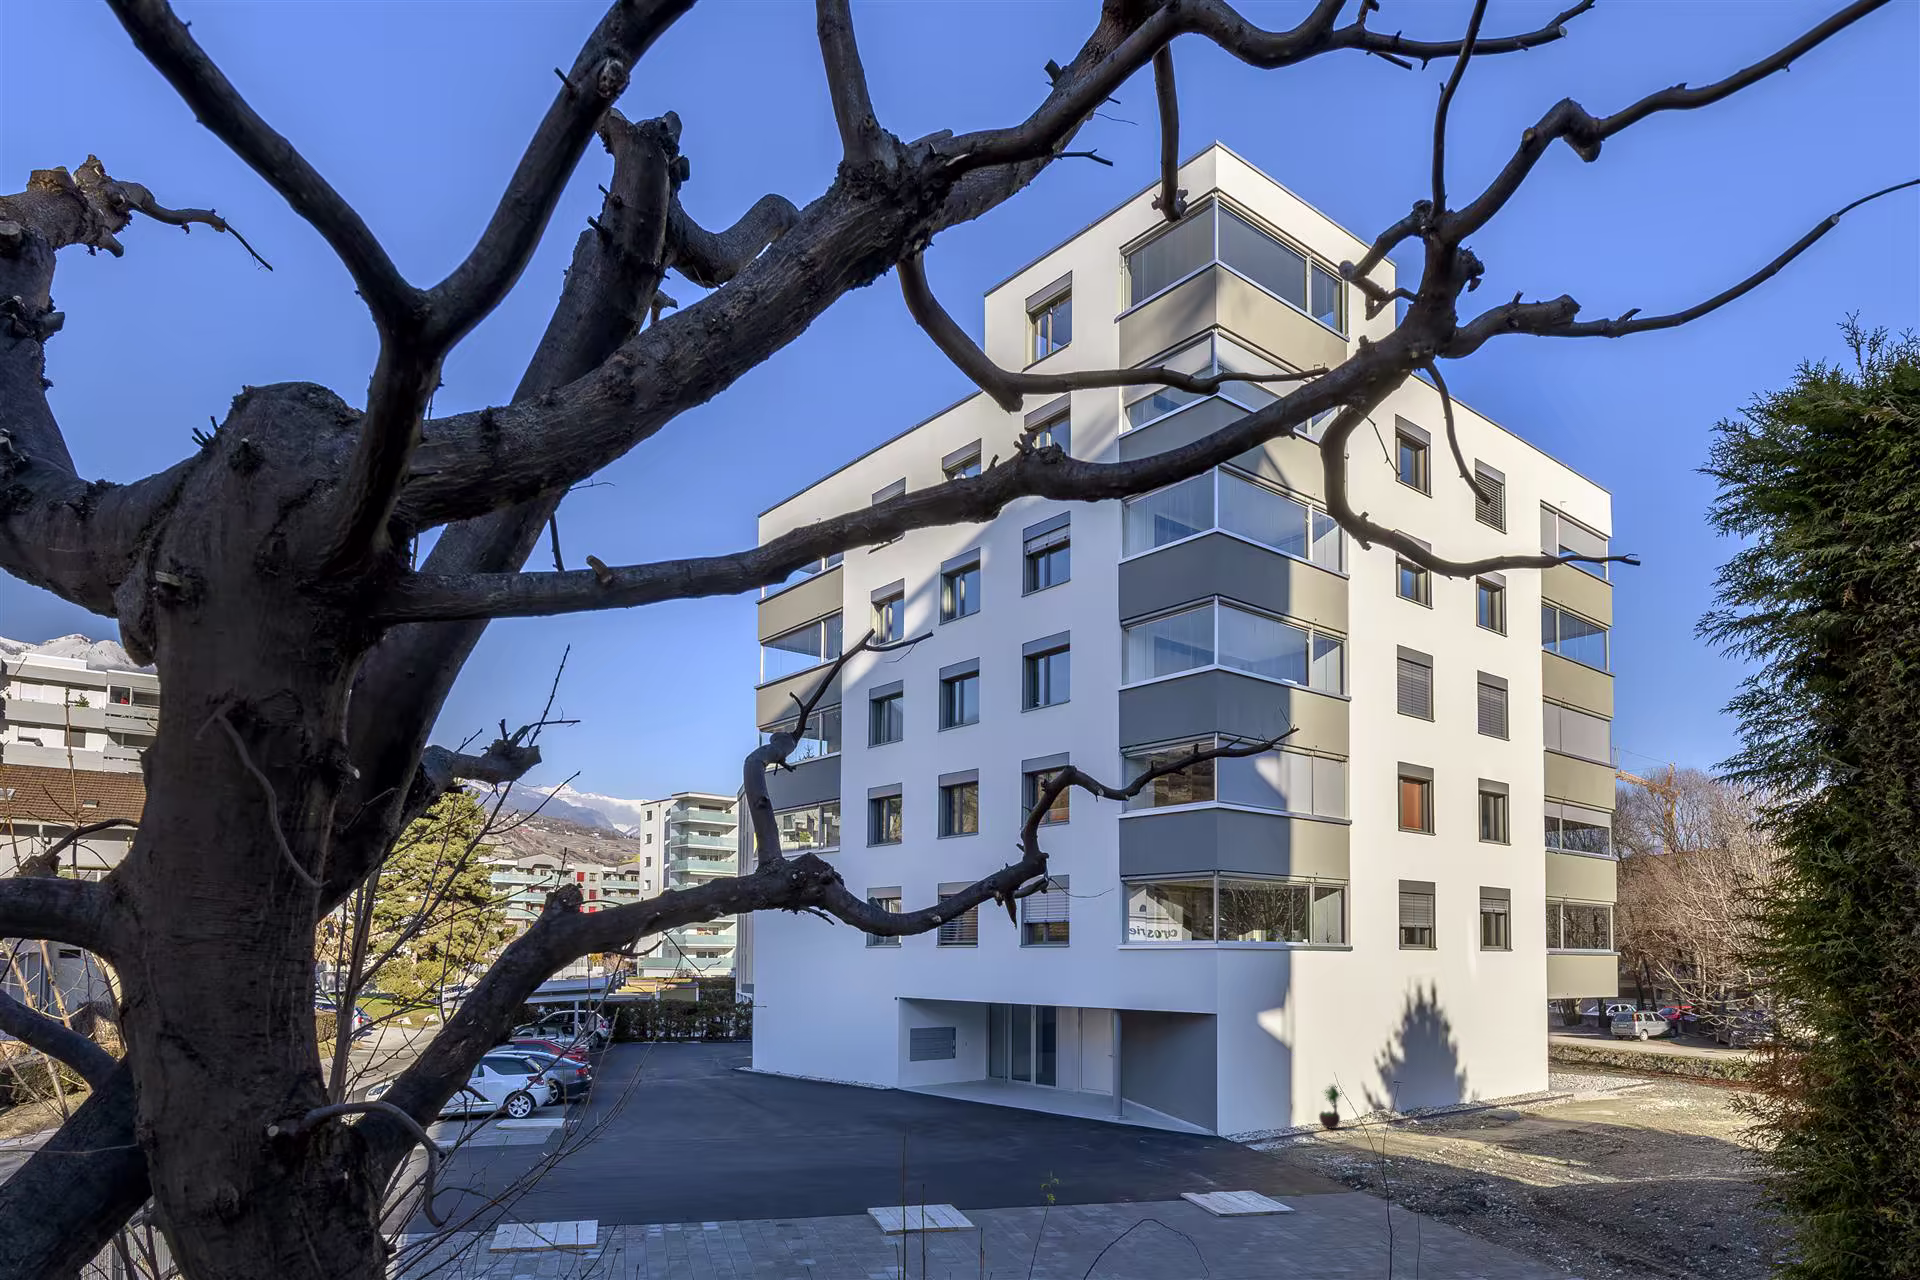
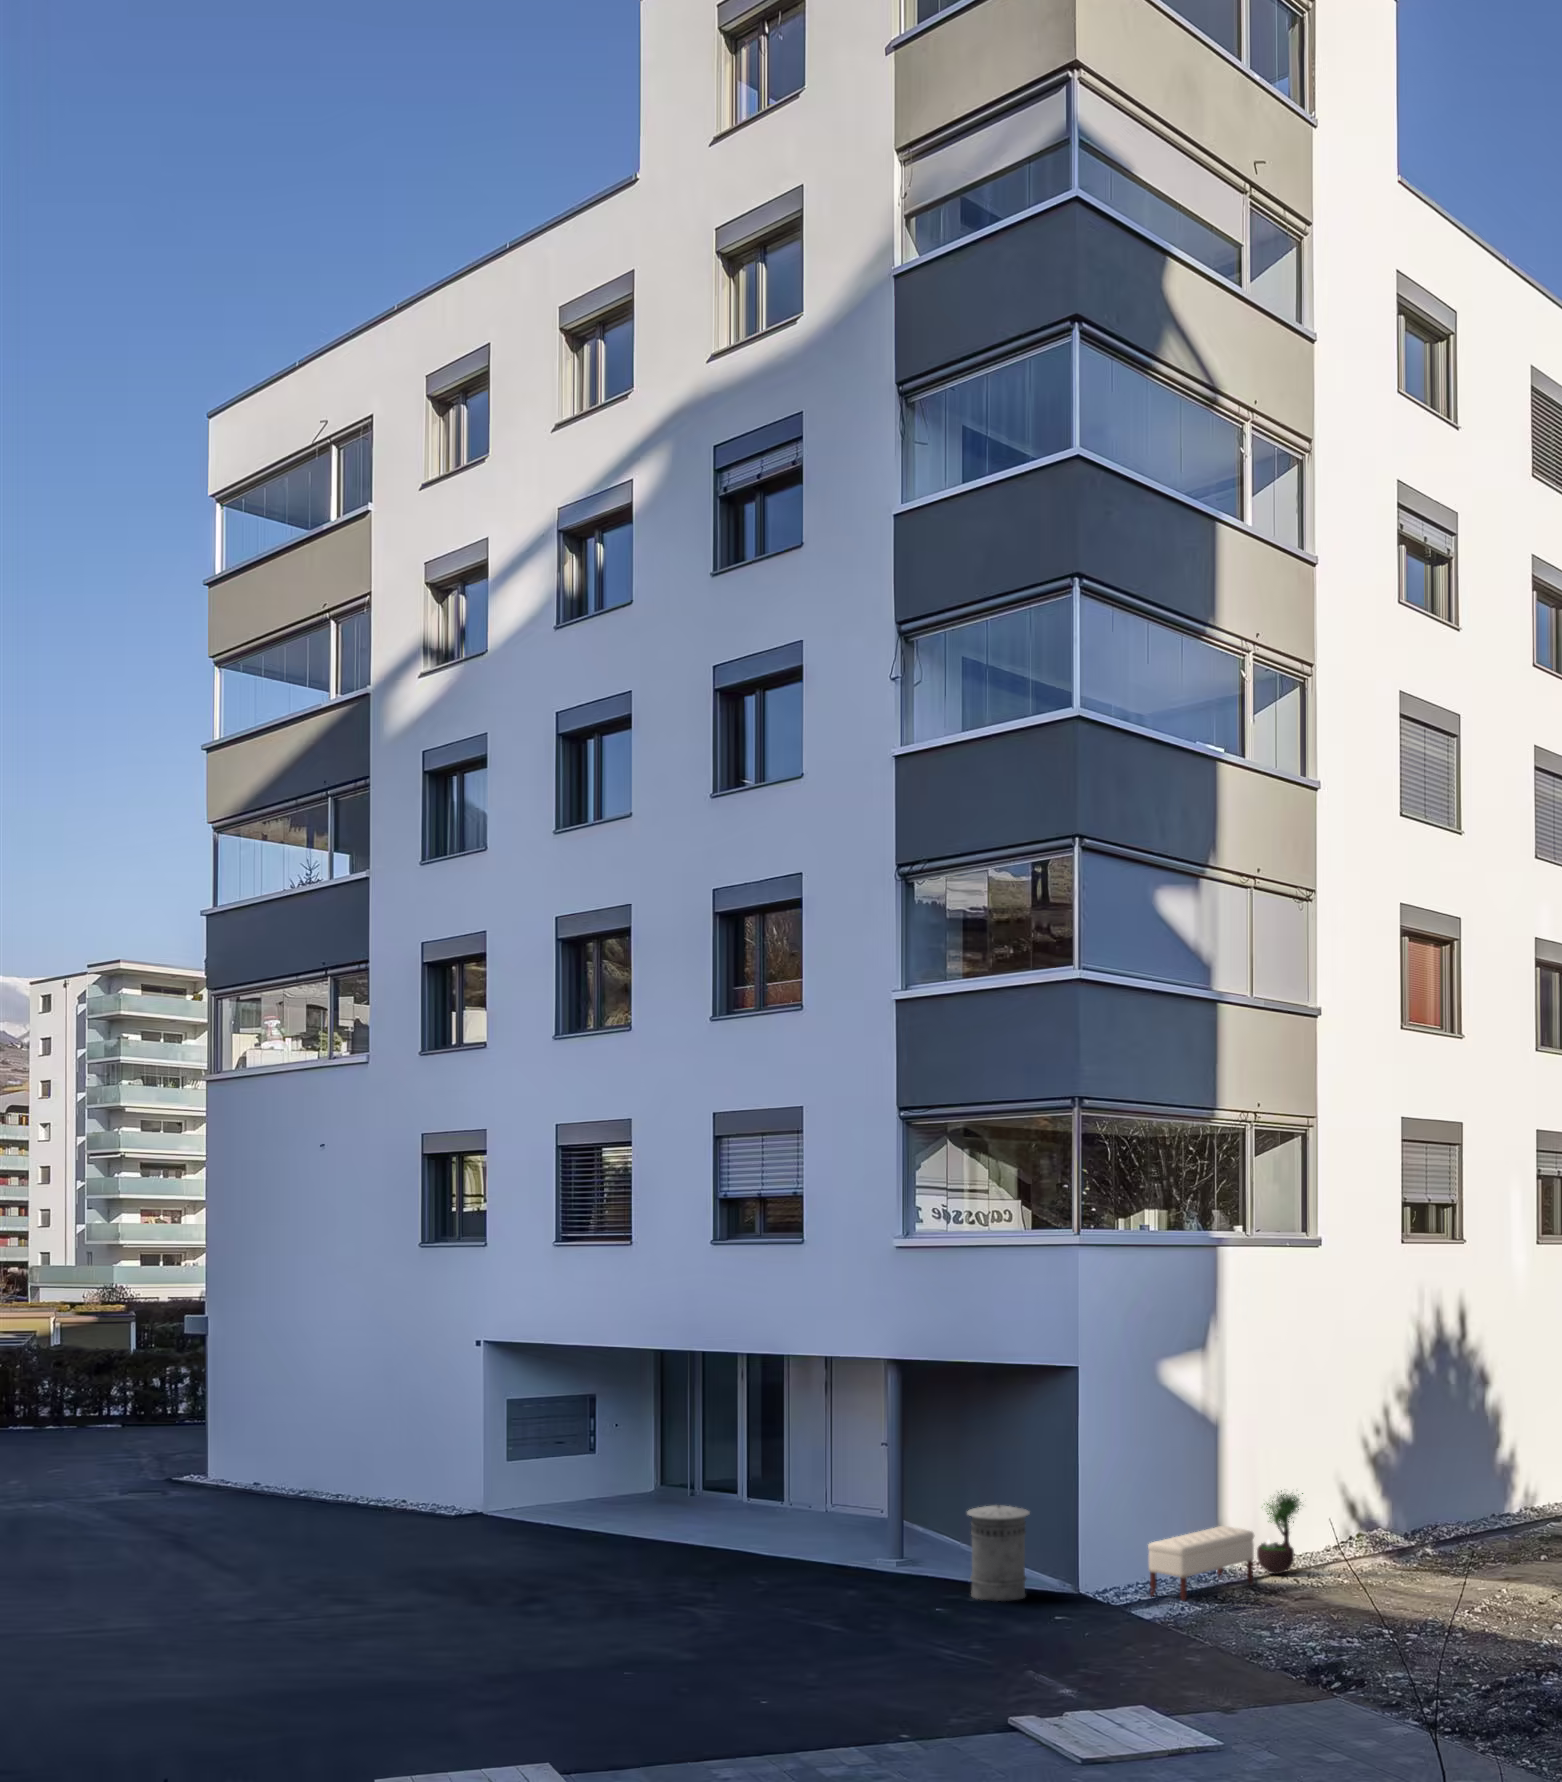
trash can: none [1160,1085,1194,1136] -> present [967,1505,1030,1601]
bench: none [1258,1101,1317,1141] -> present [1148,1526,1254,1601]

